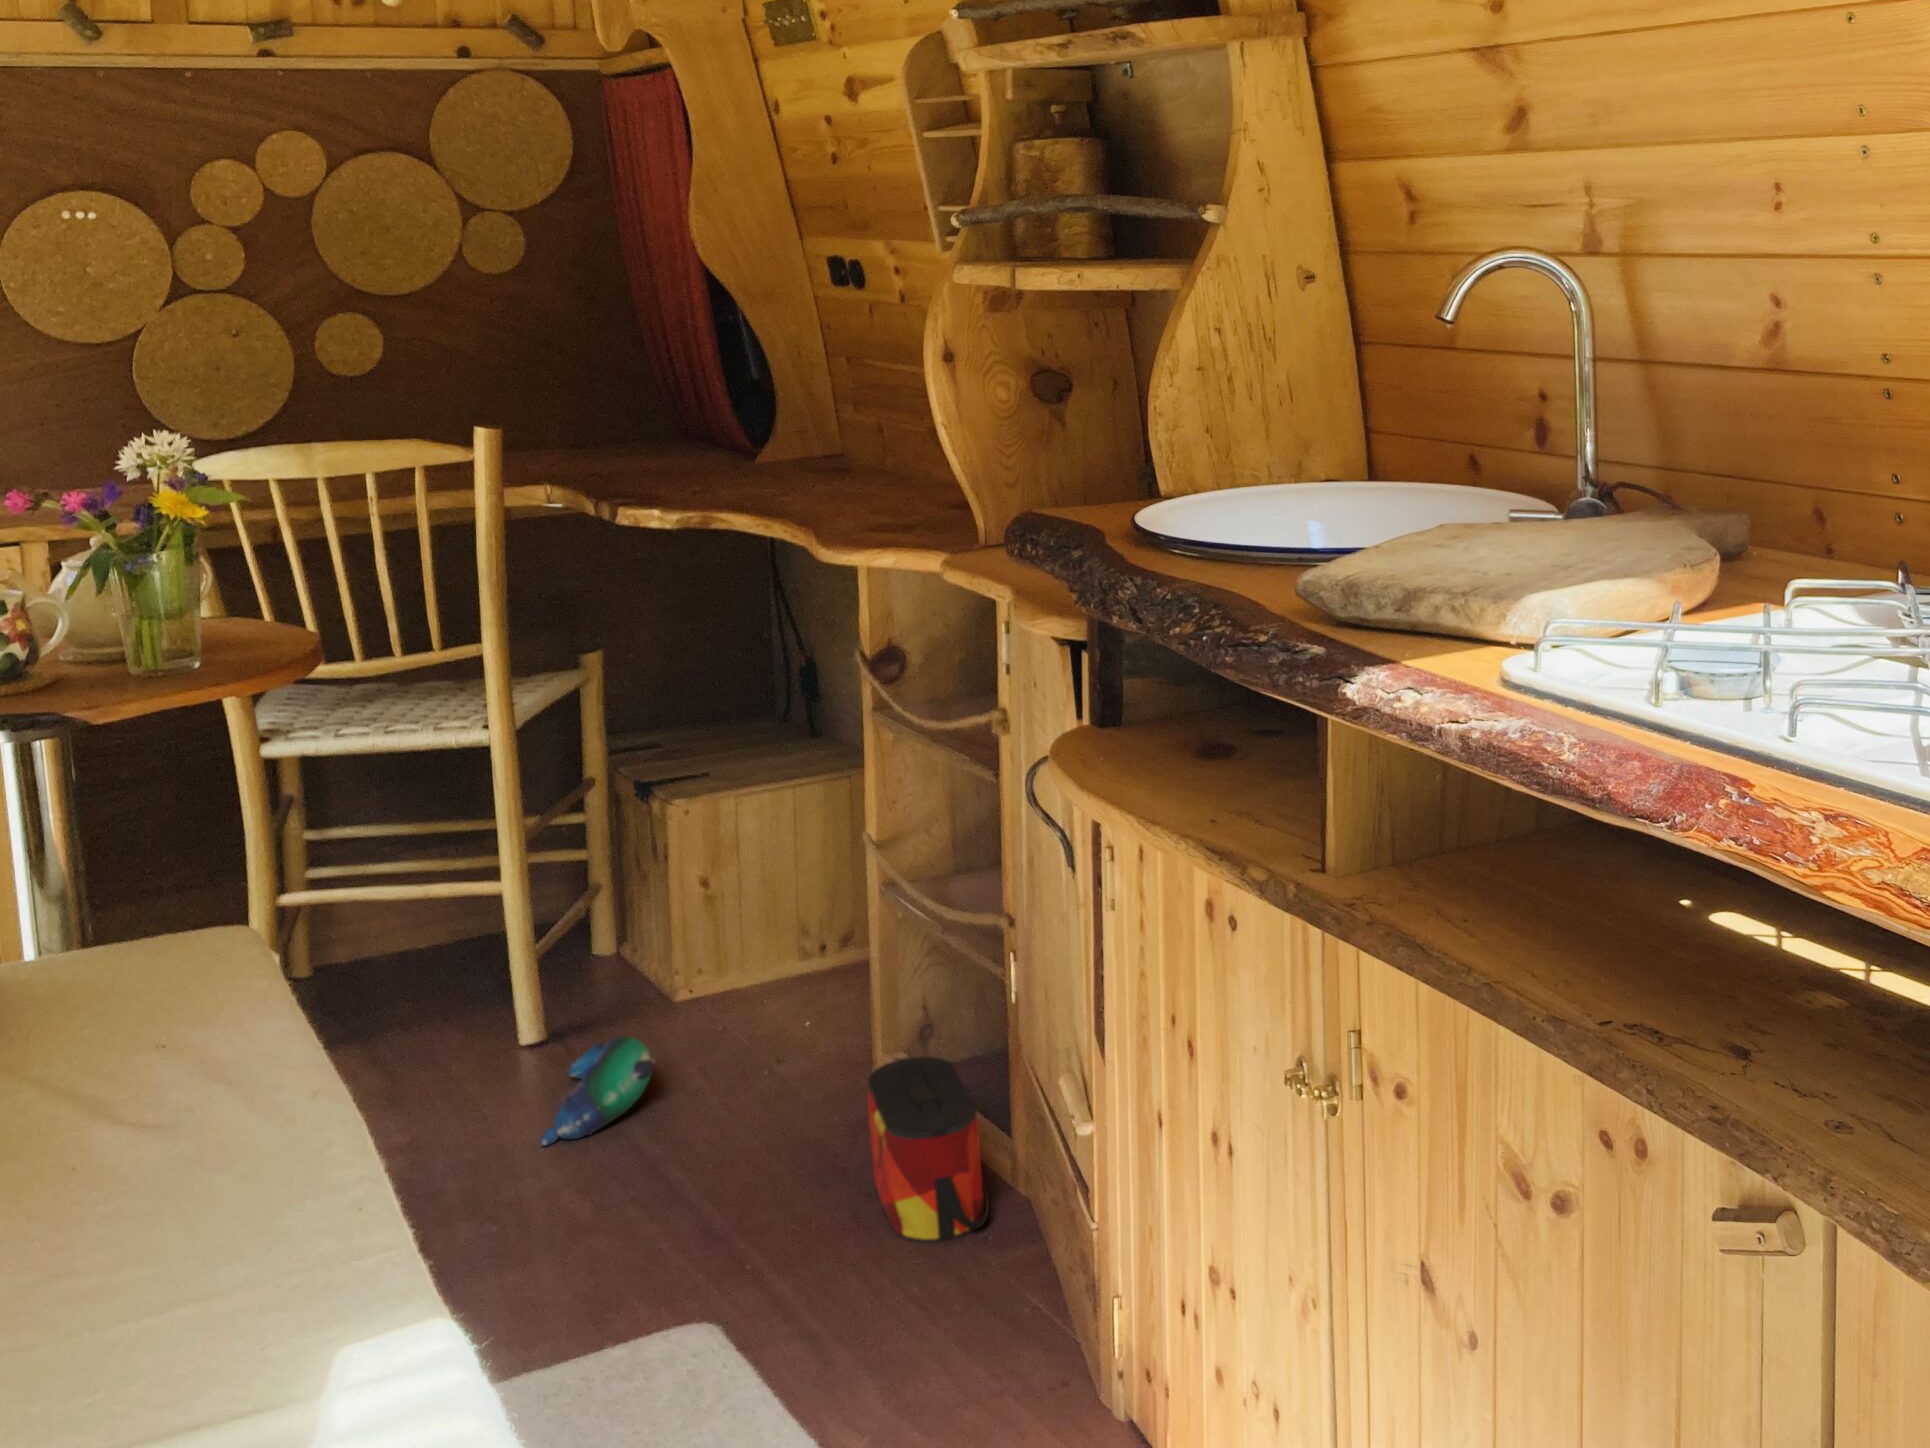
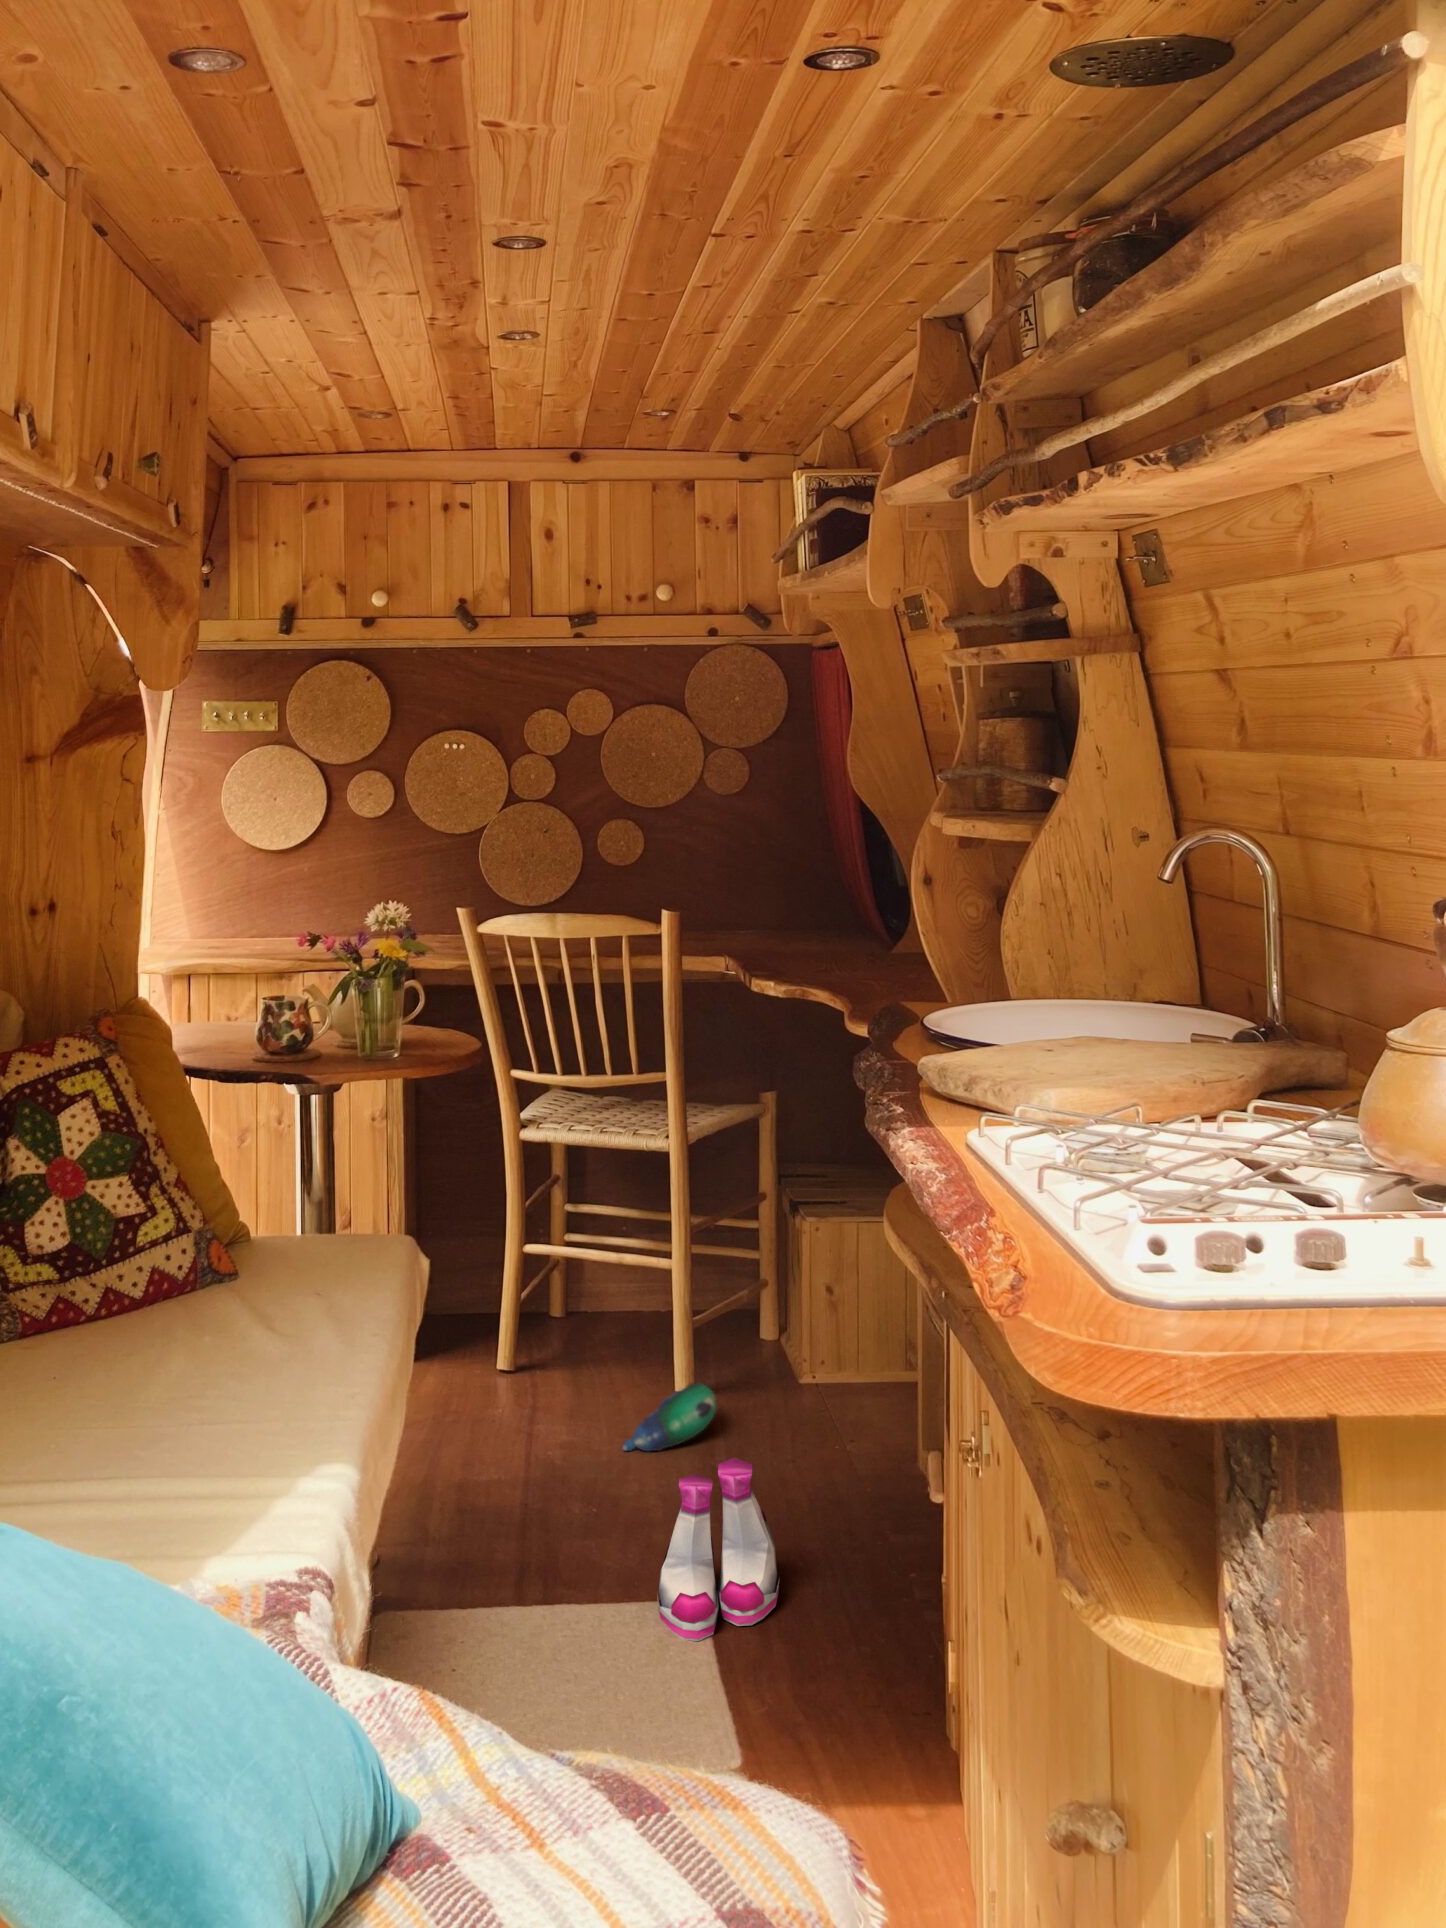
bag: present [867,1057,989,1242] -> none [829,1433,914,1583]
boots: none [699,1135,858,1385] -> present [658,1458,779,1641]

